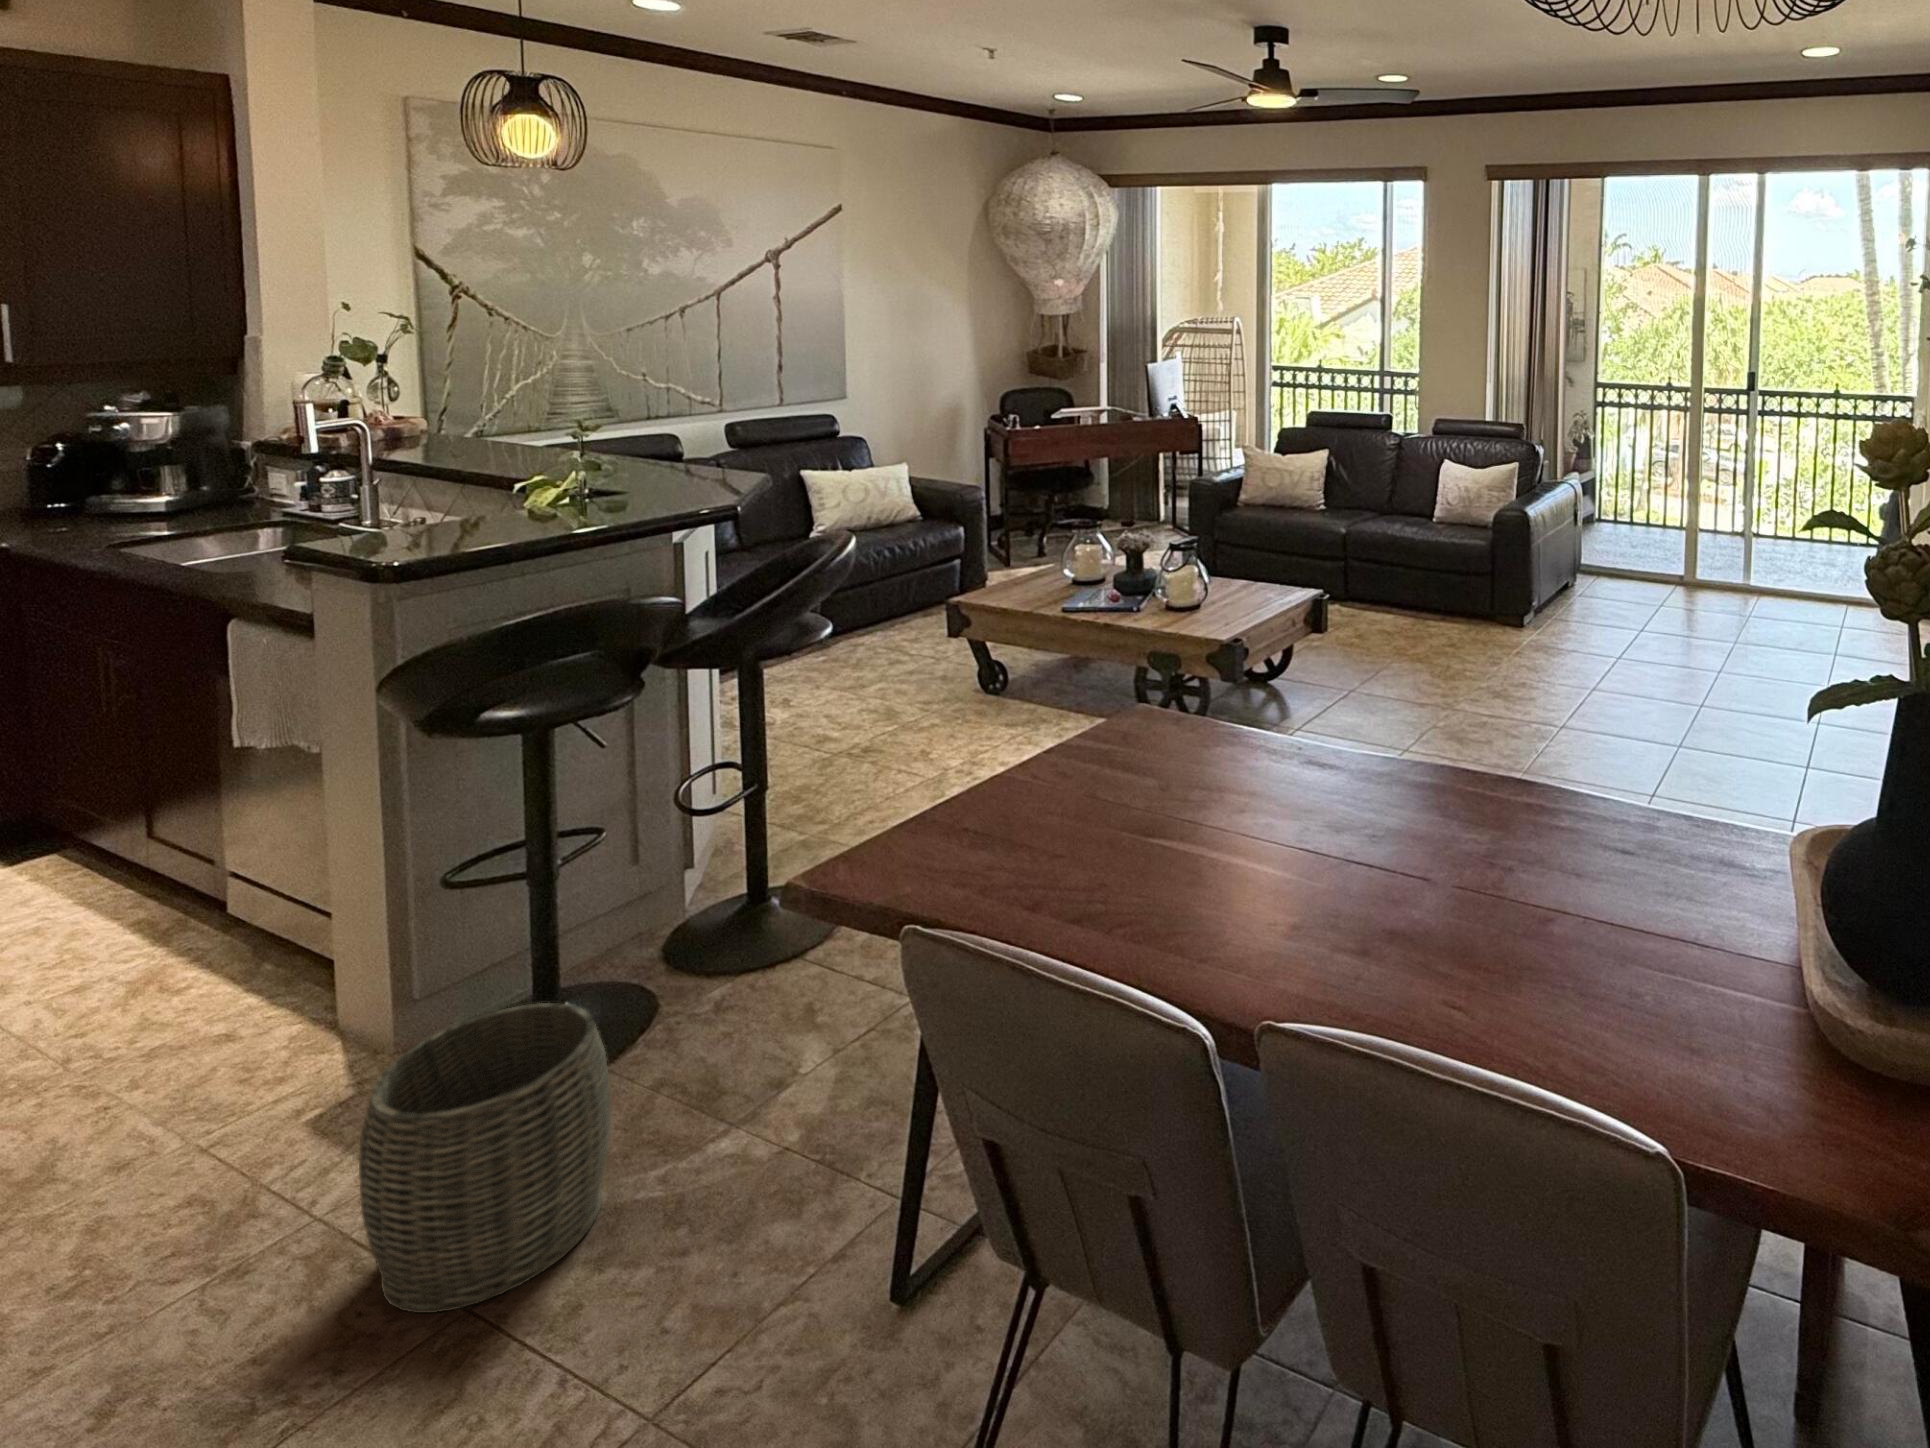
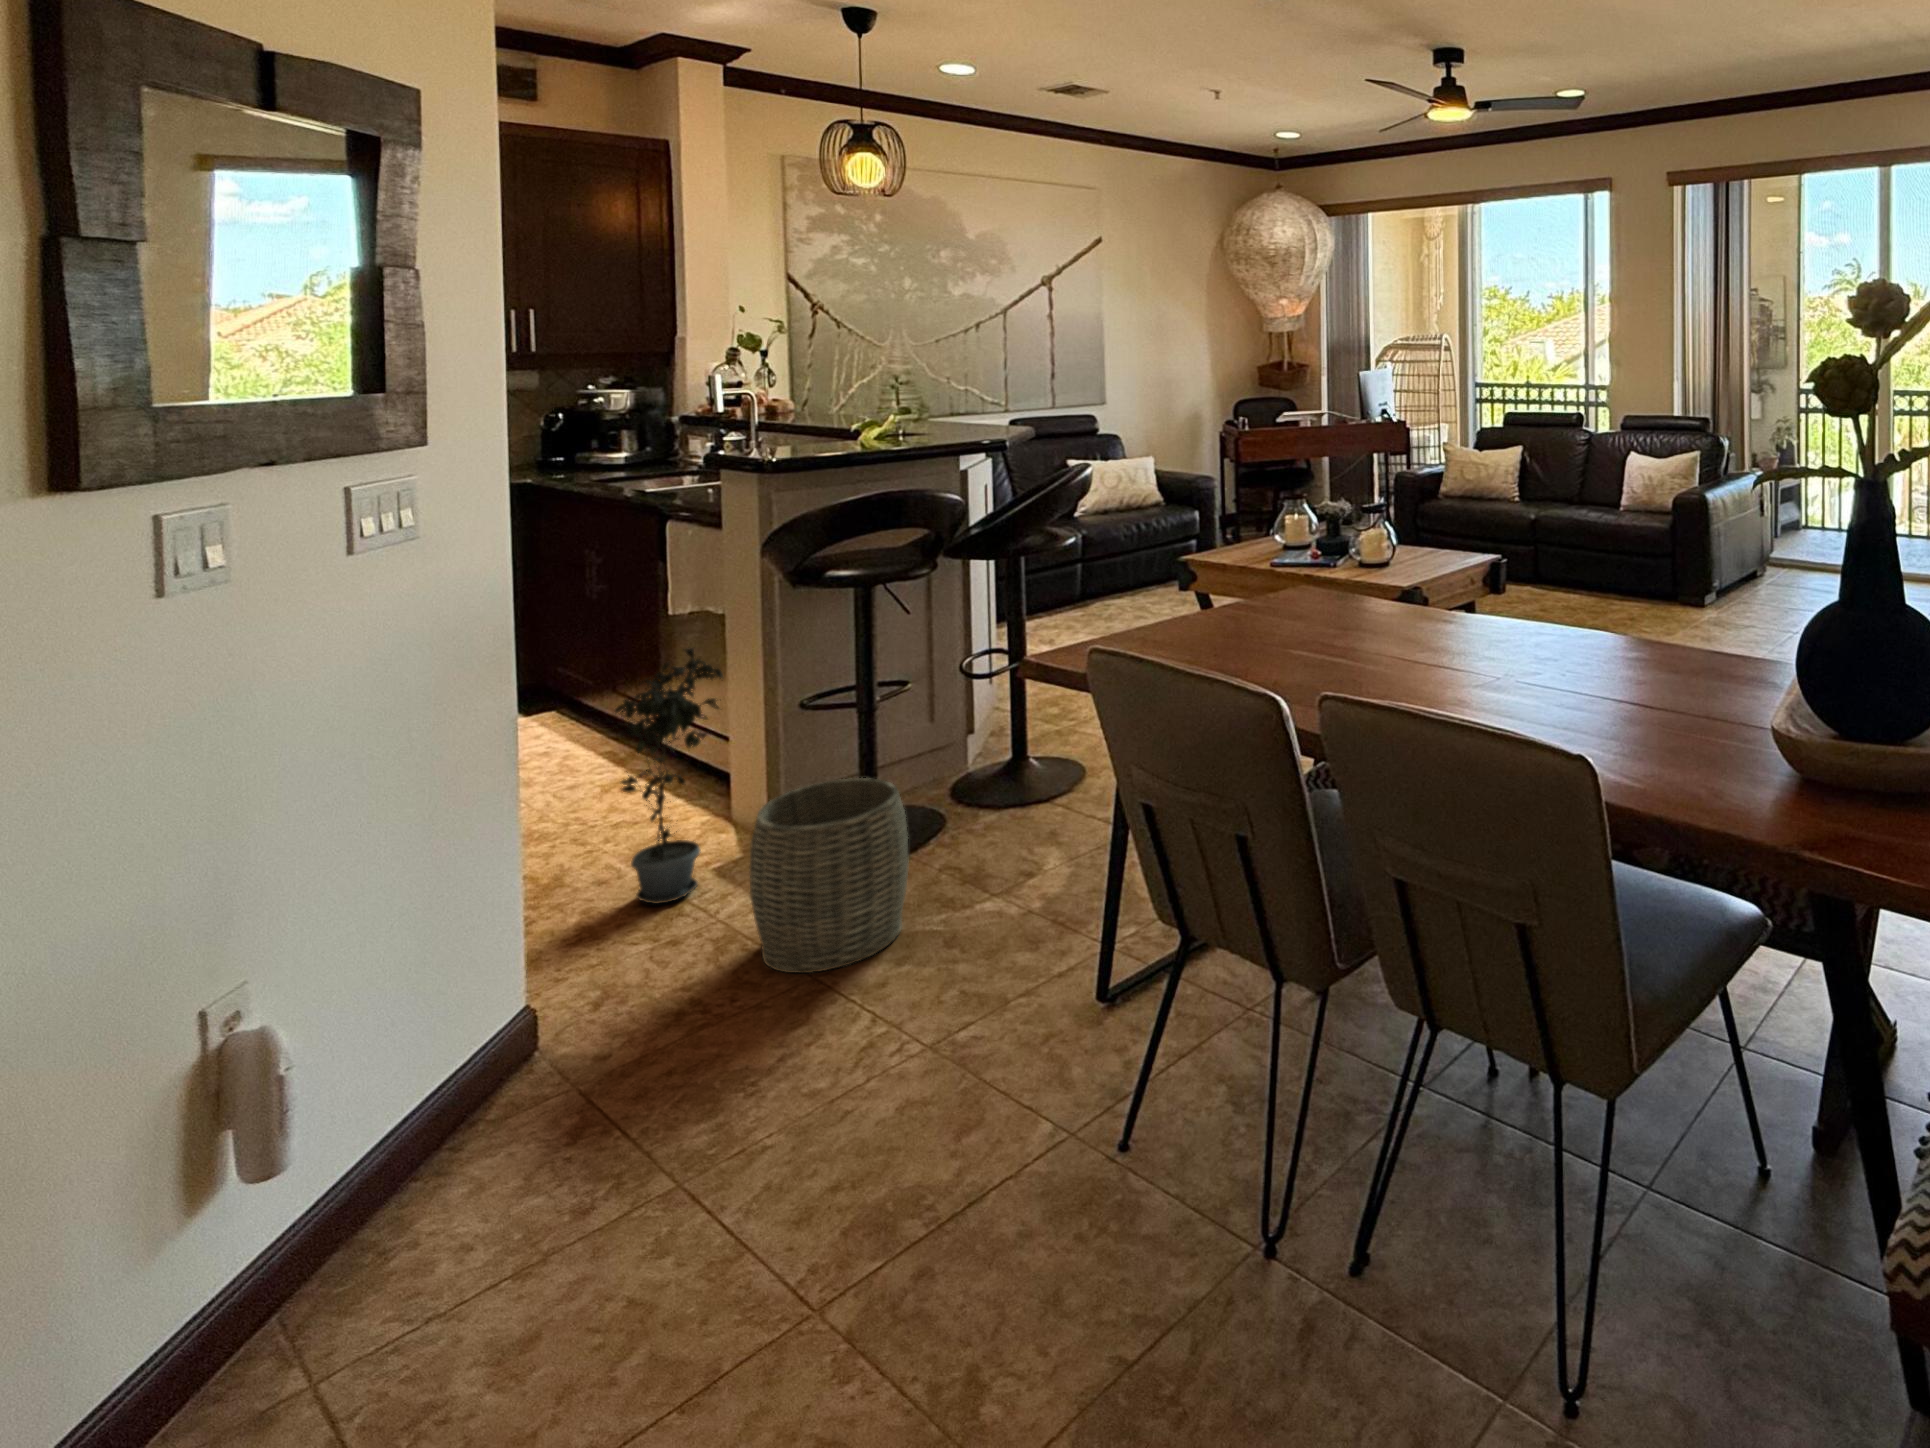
potted plant: none [101,835,319,1205] -> present [615,648,723,904]

